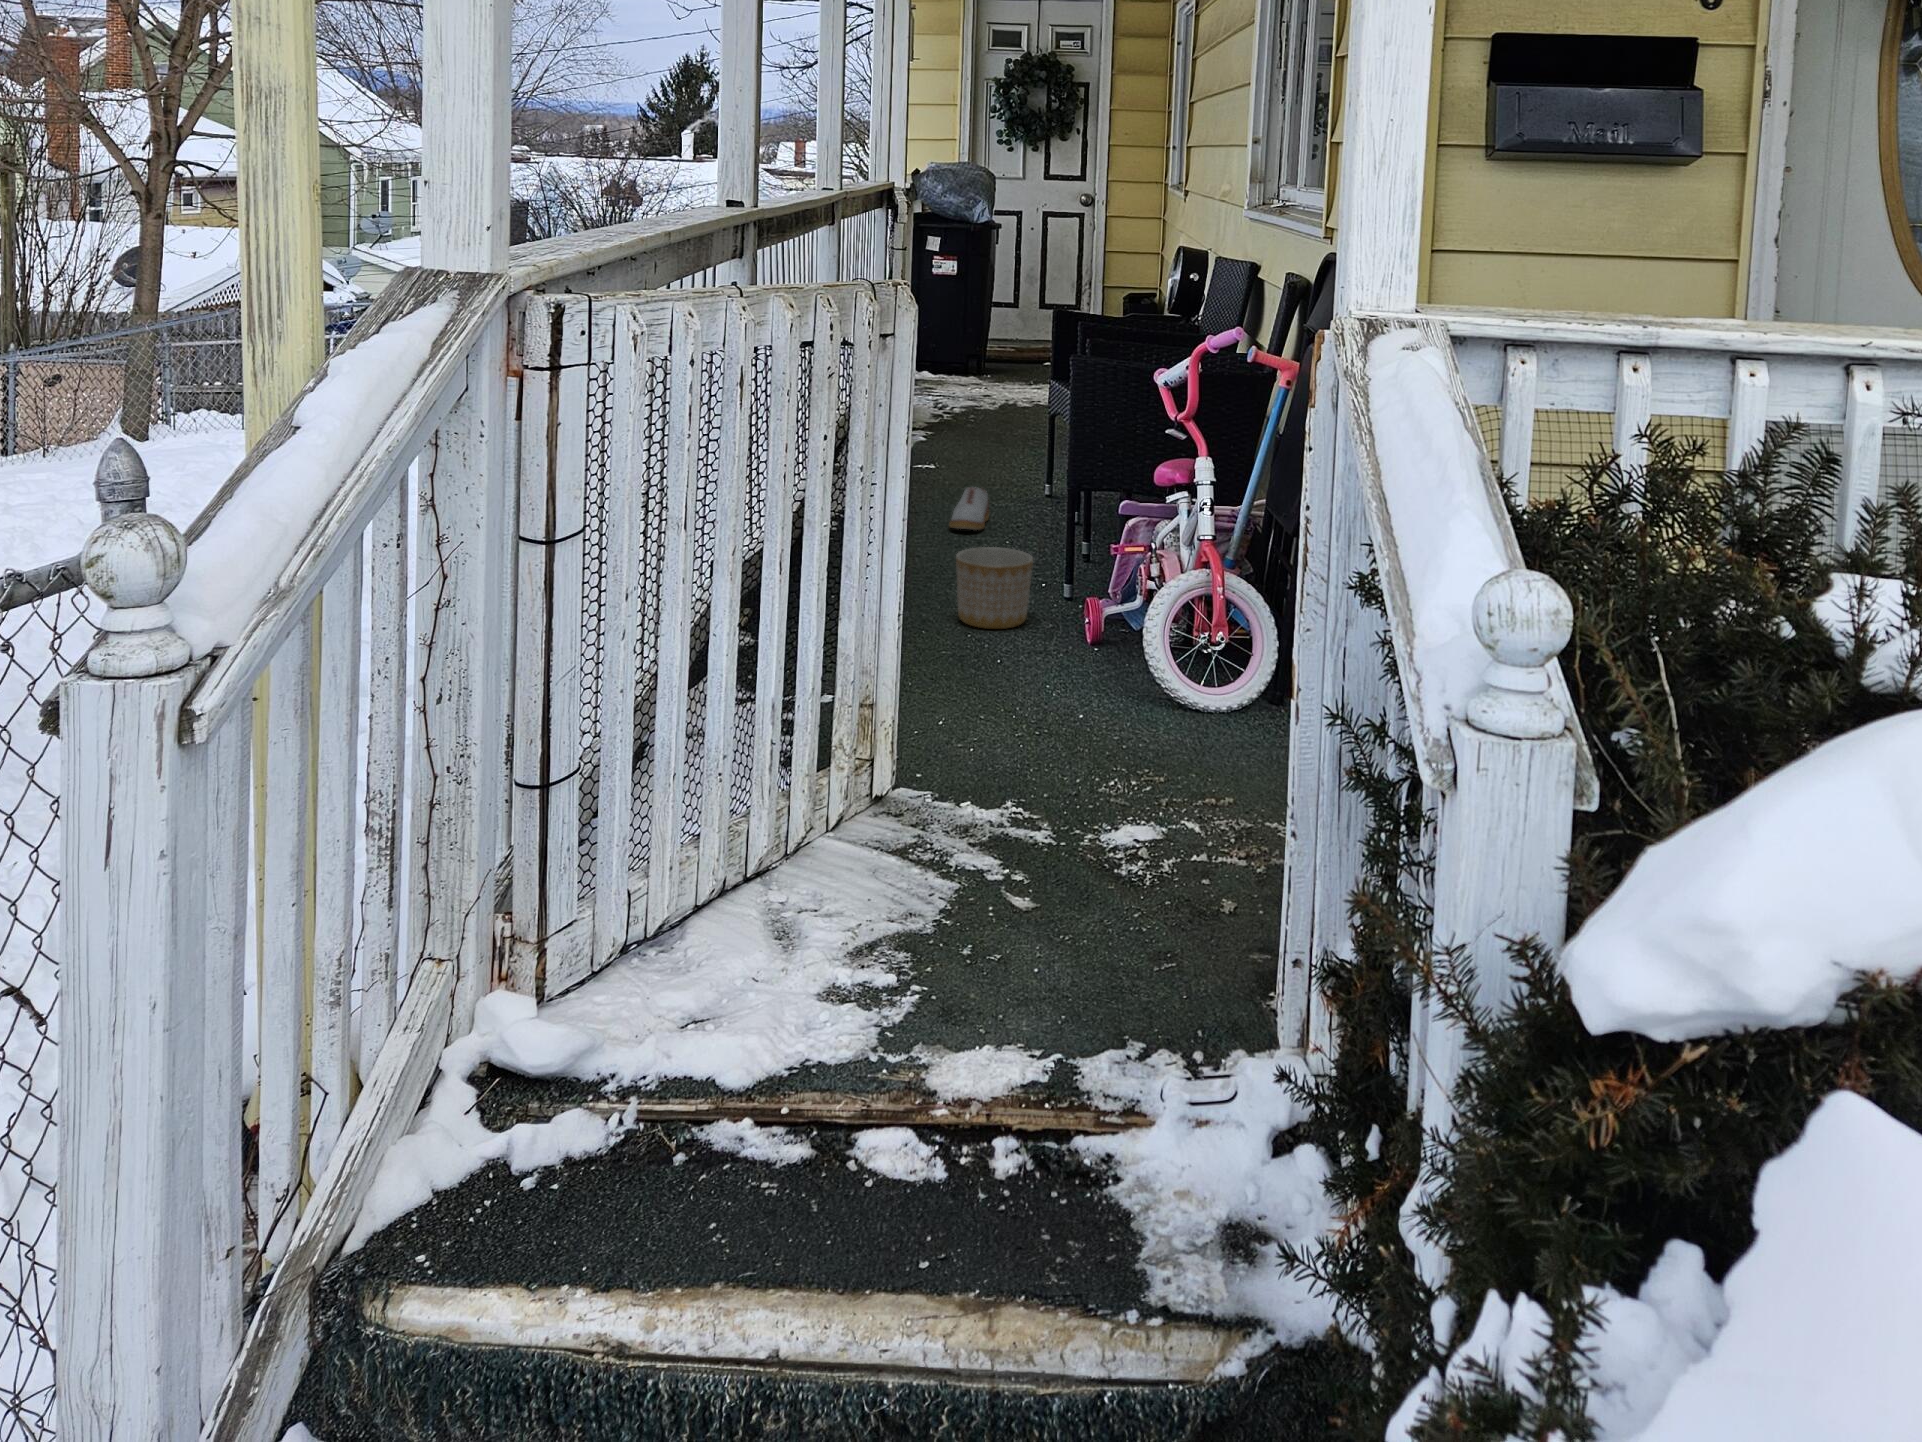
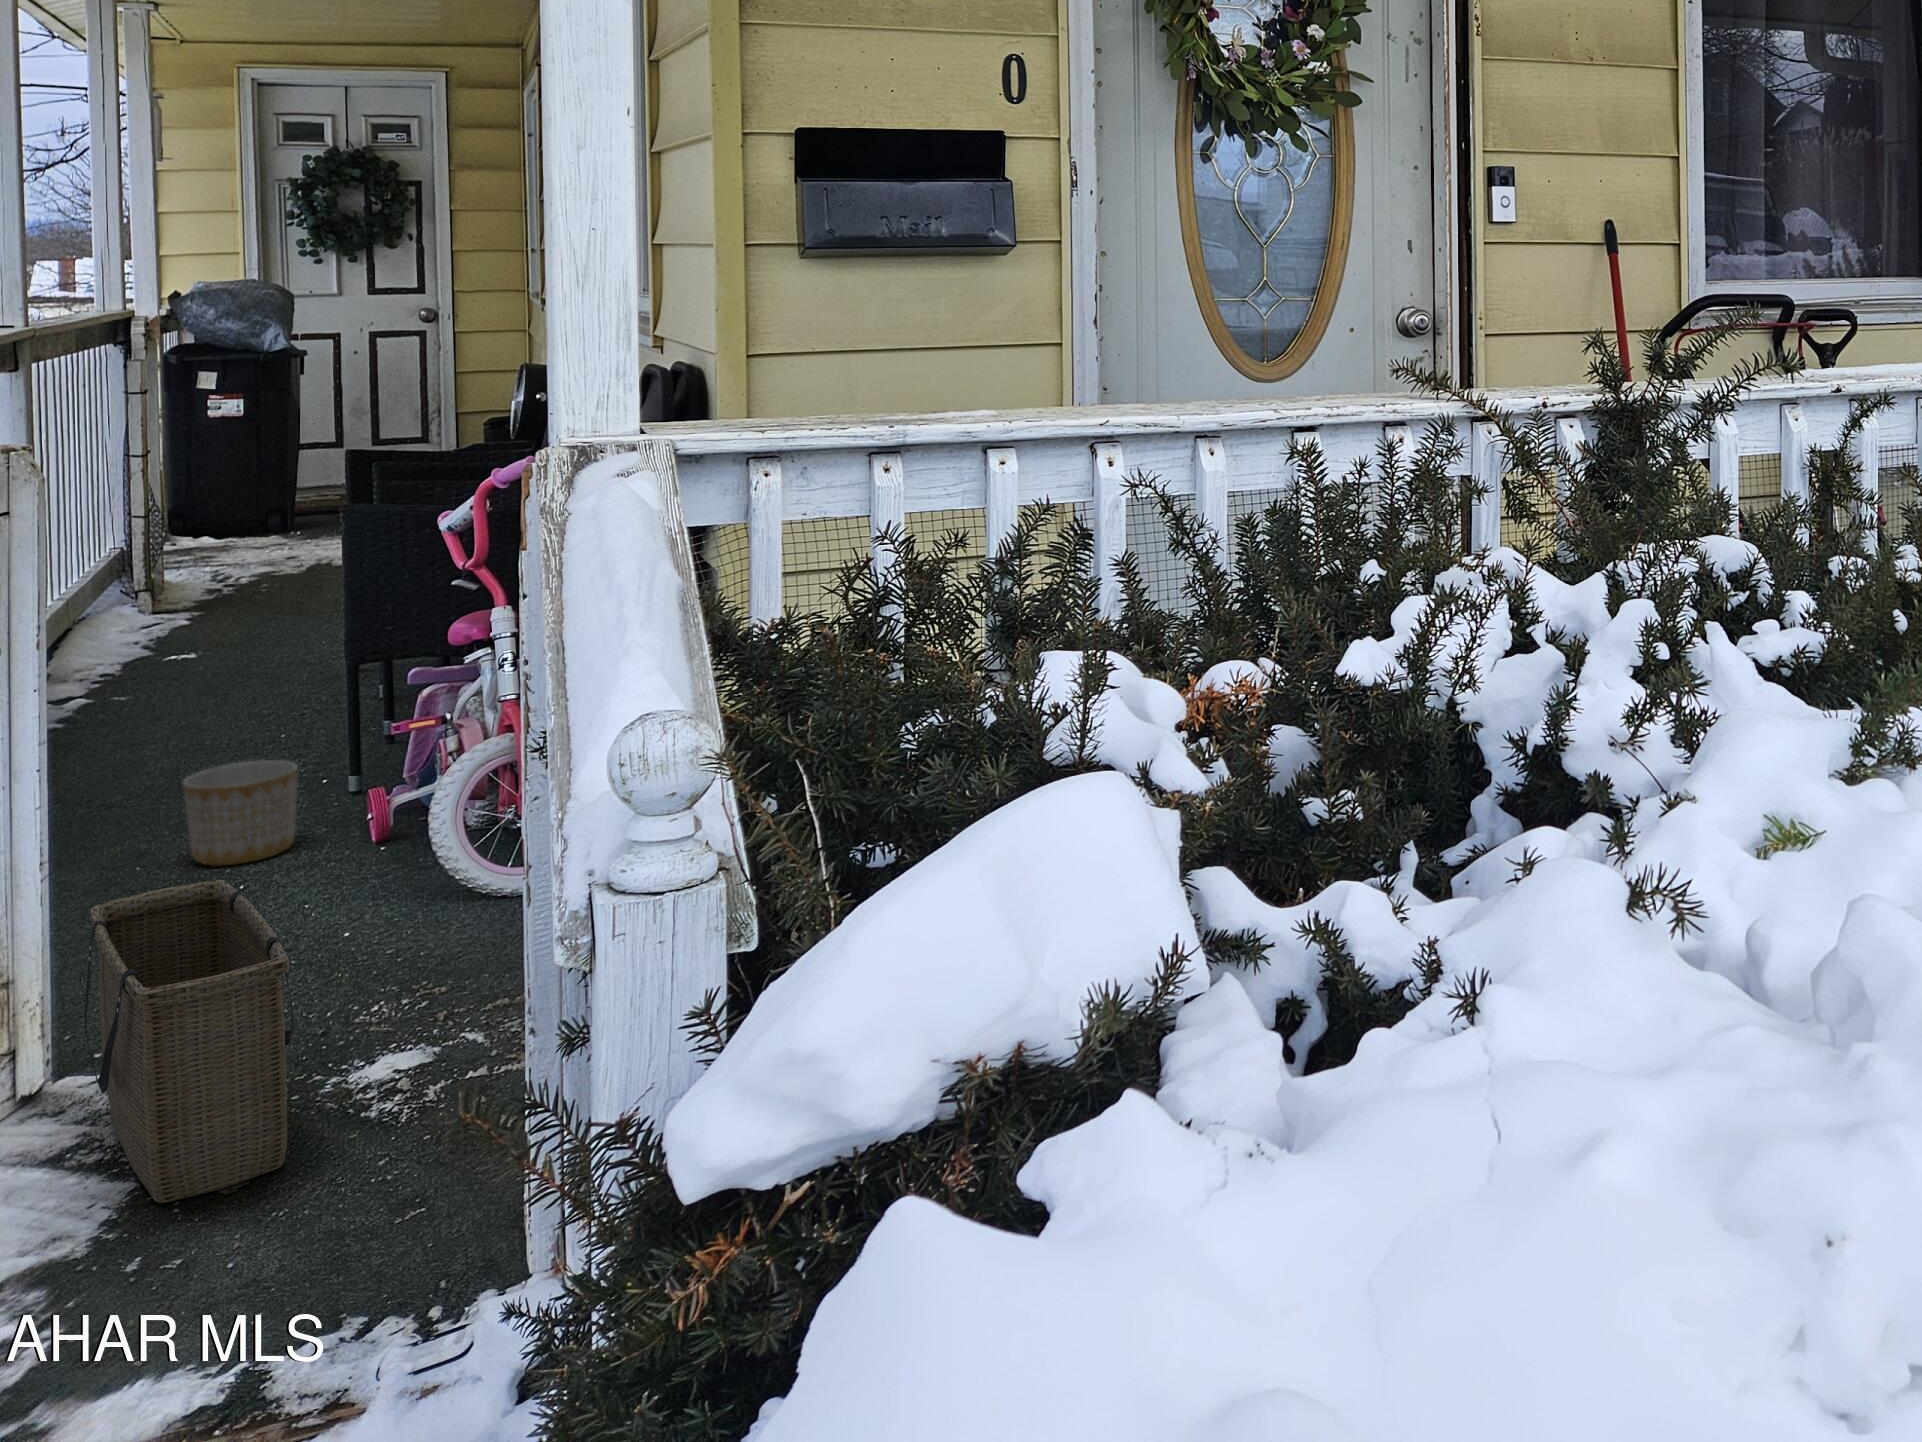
shoe: present [949,487,989,530] -> none [199,693,263,750]
basket: none [927,651,1082,915] -> present [85,880,293,1203]

